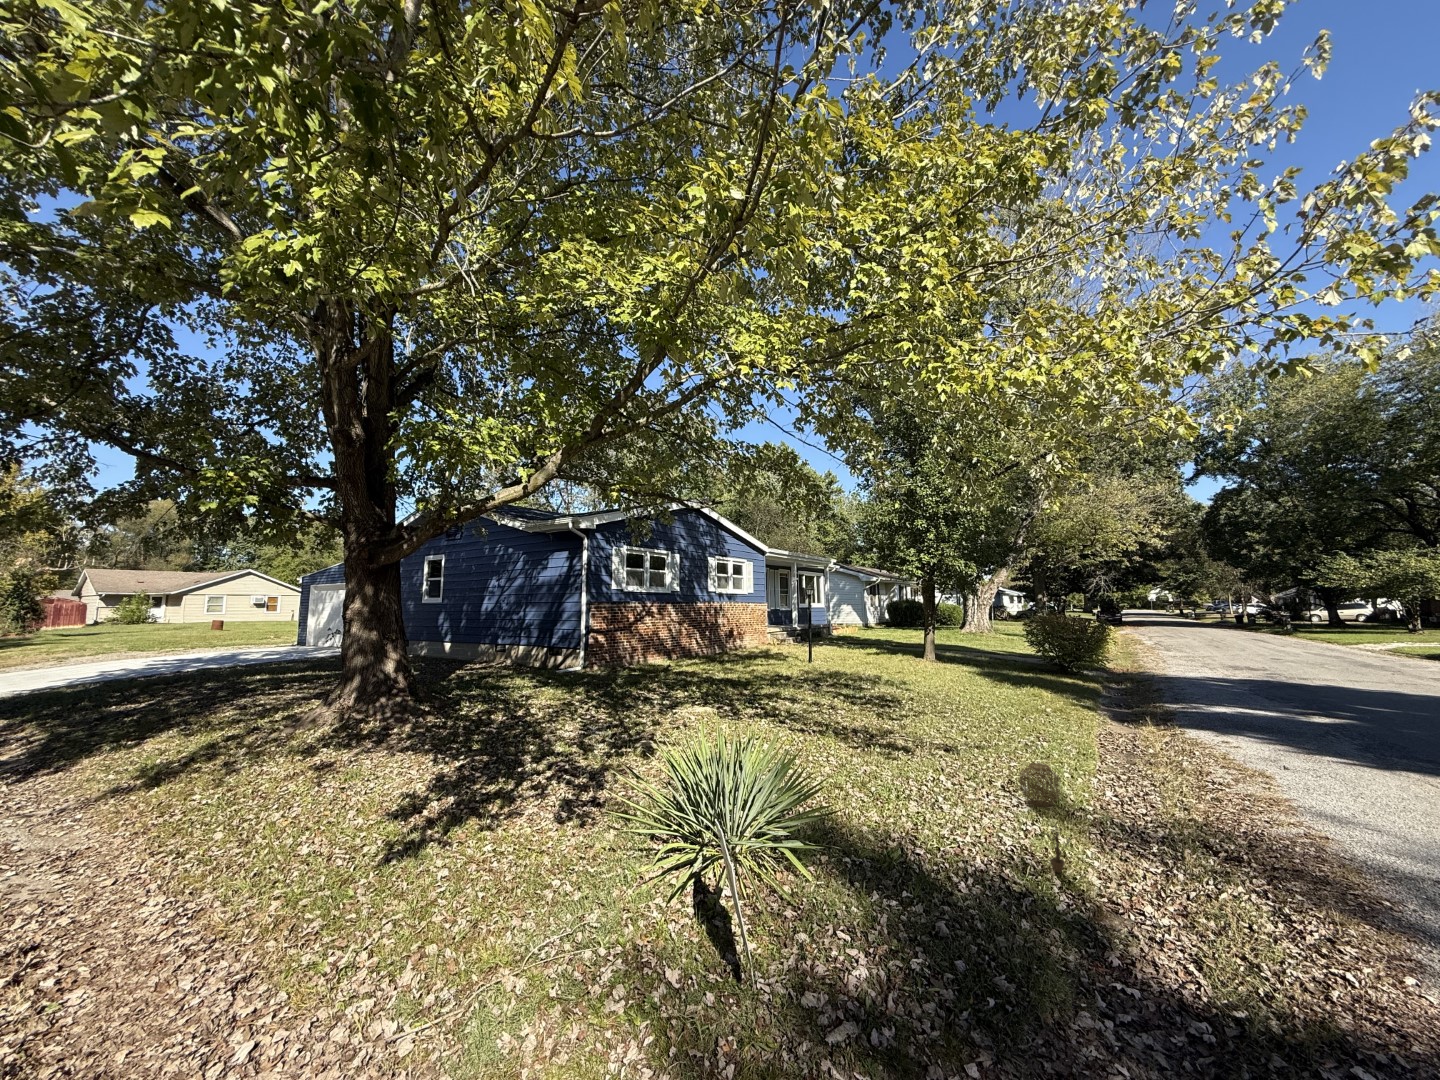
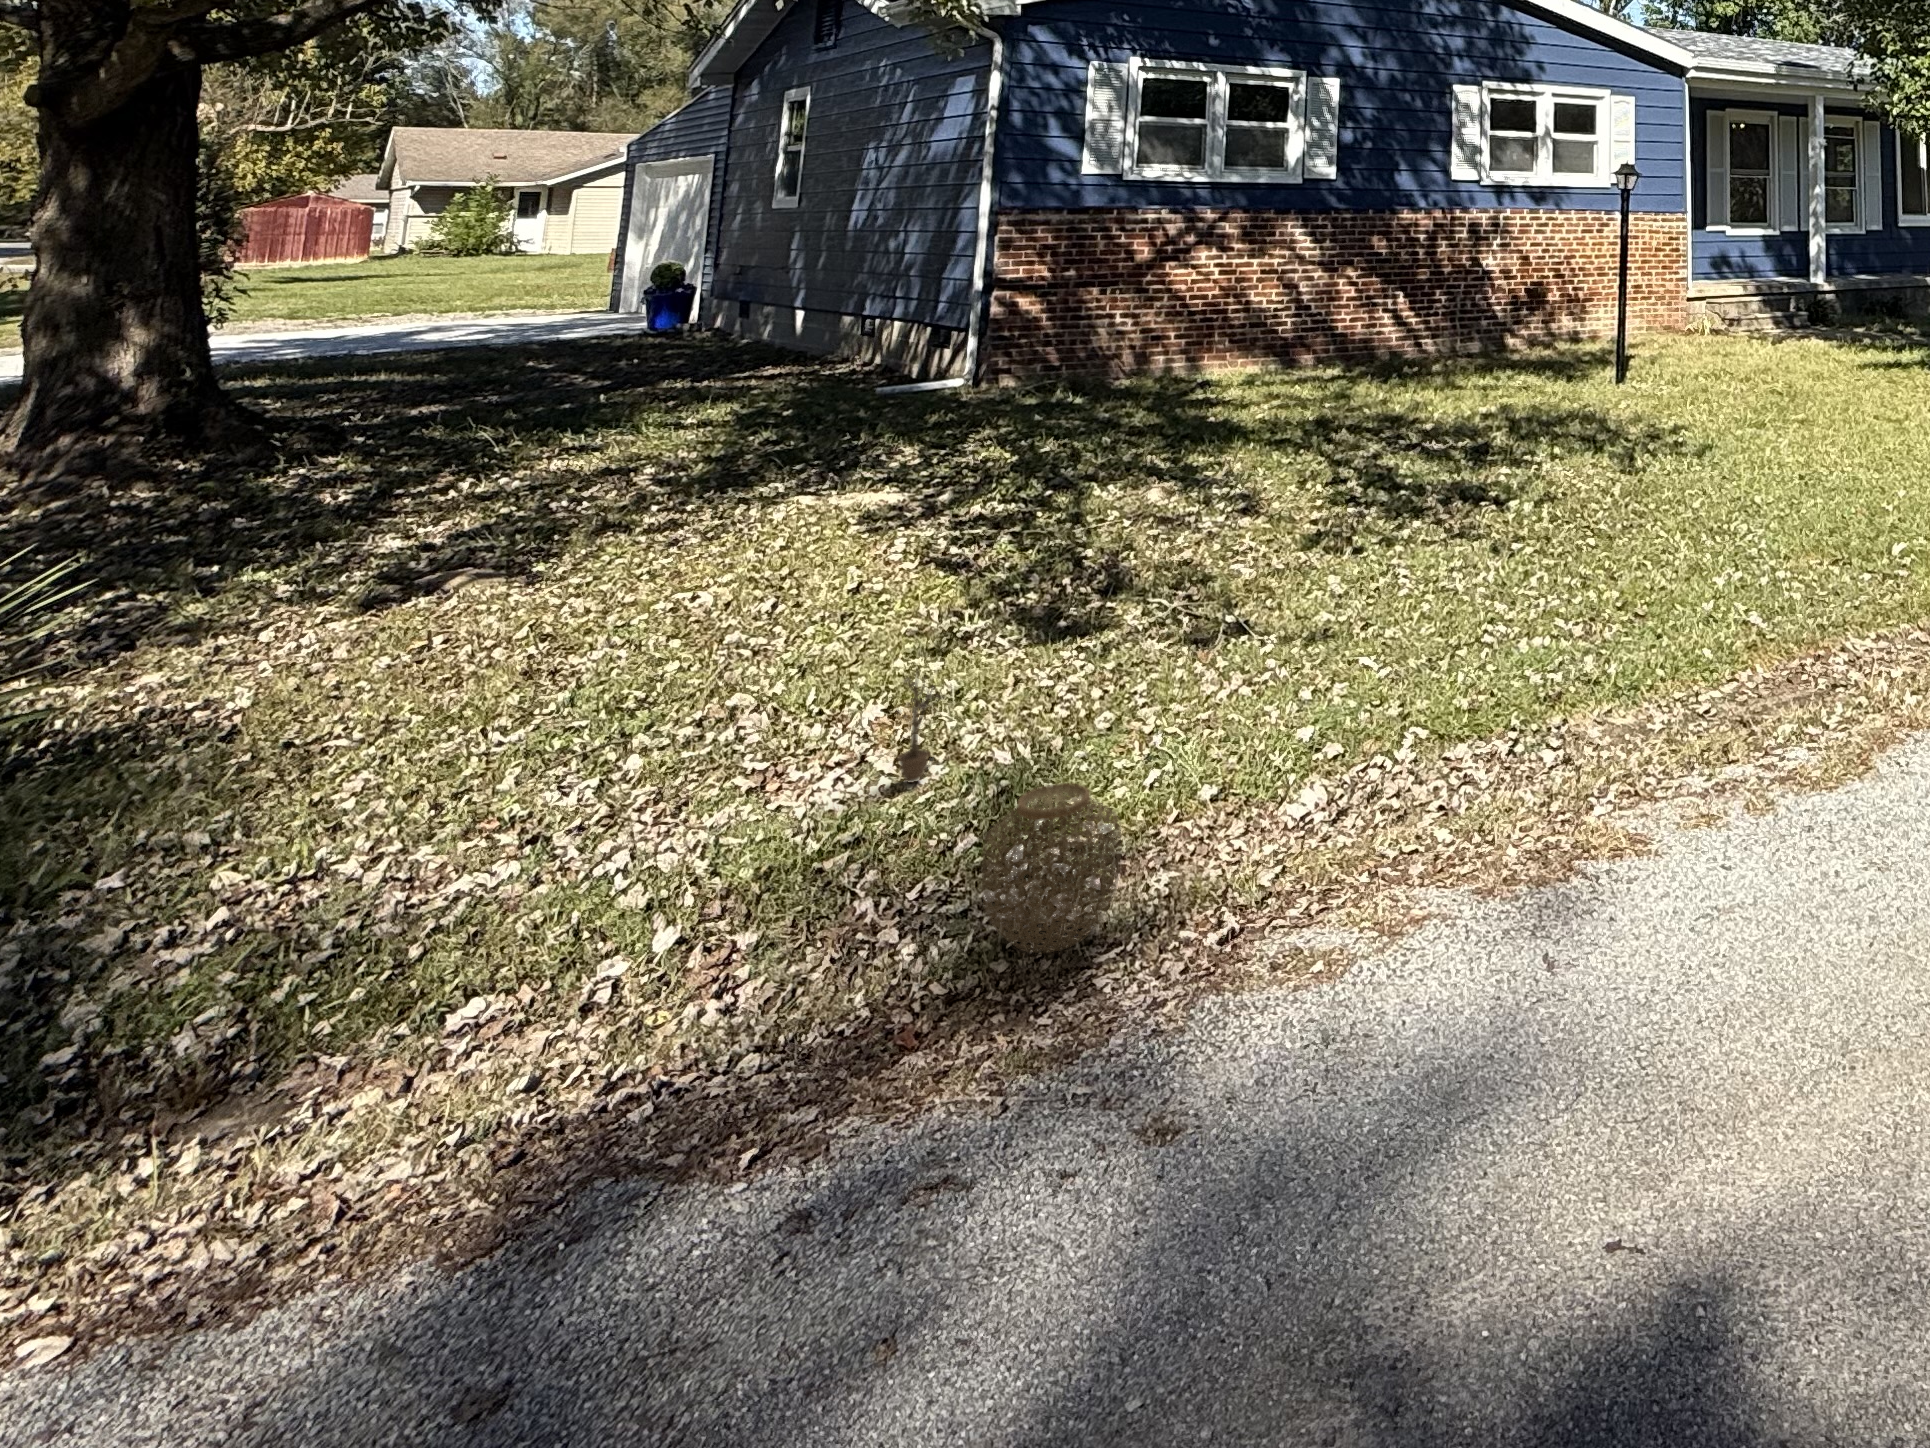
decorative plant: present [1044,824,1070,873] -> present [897,669,944,783]

